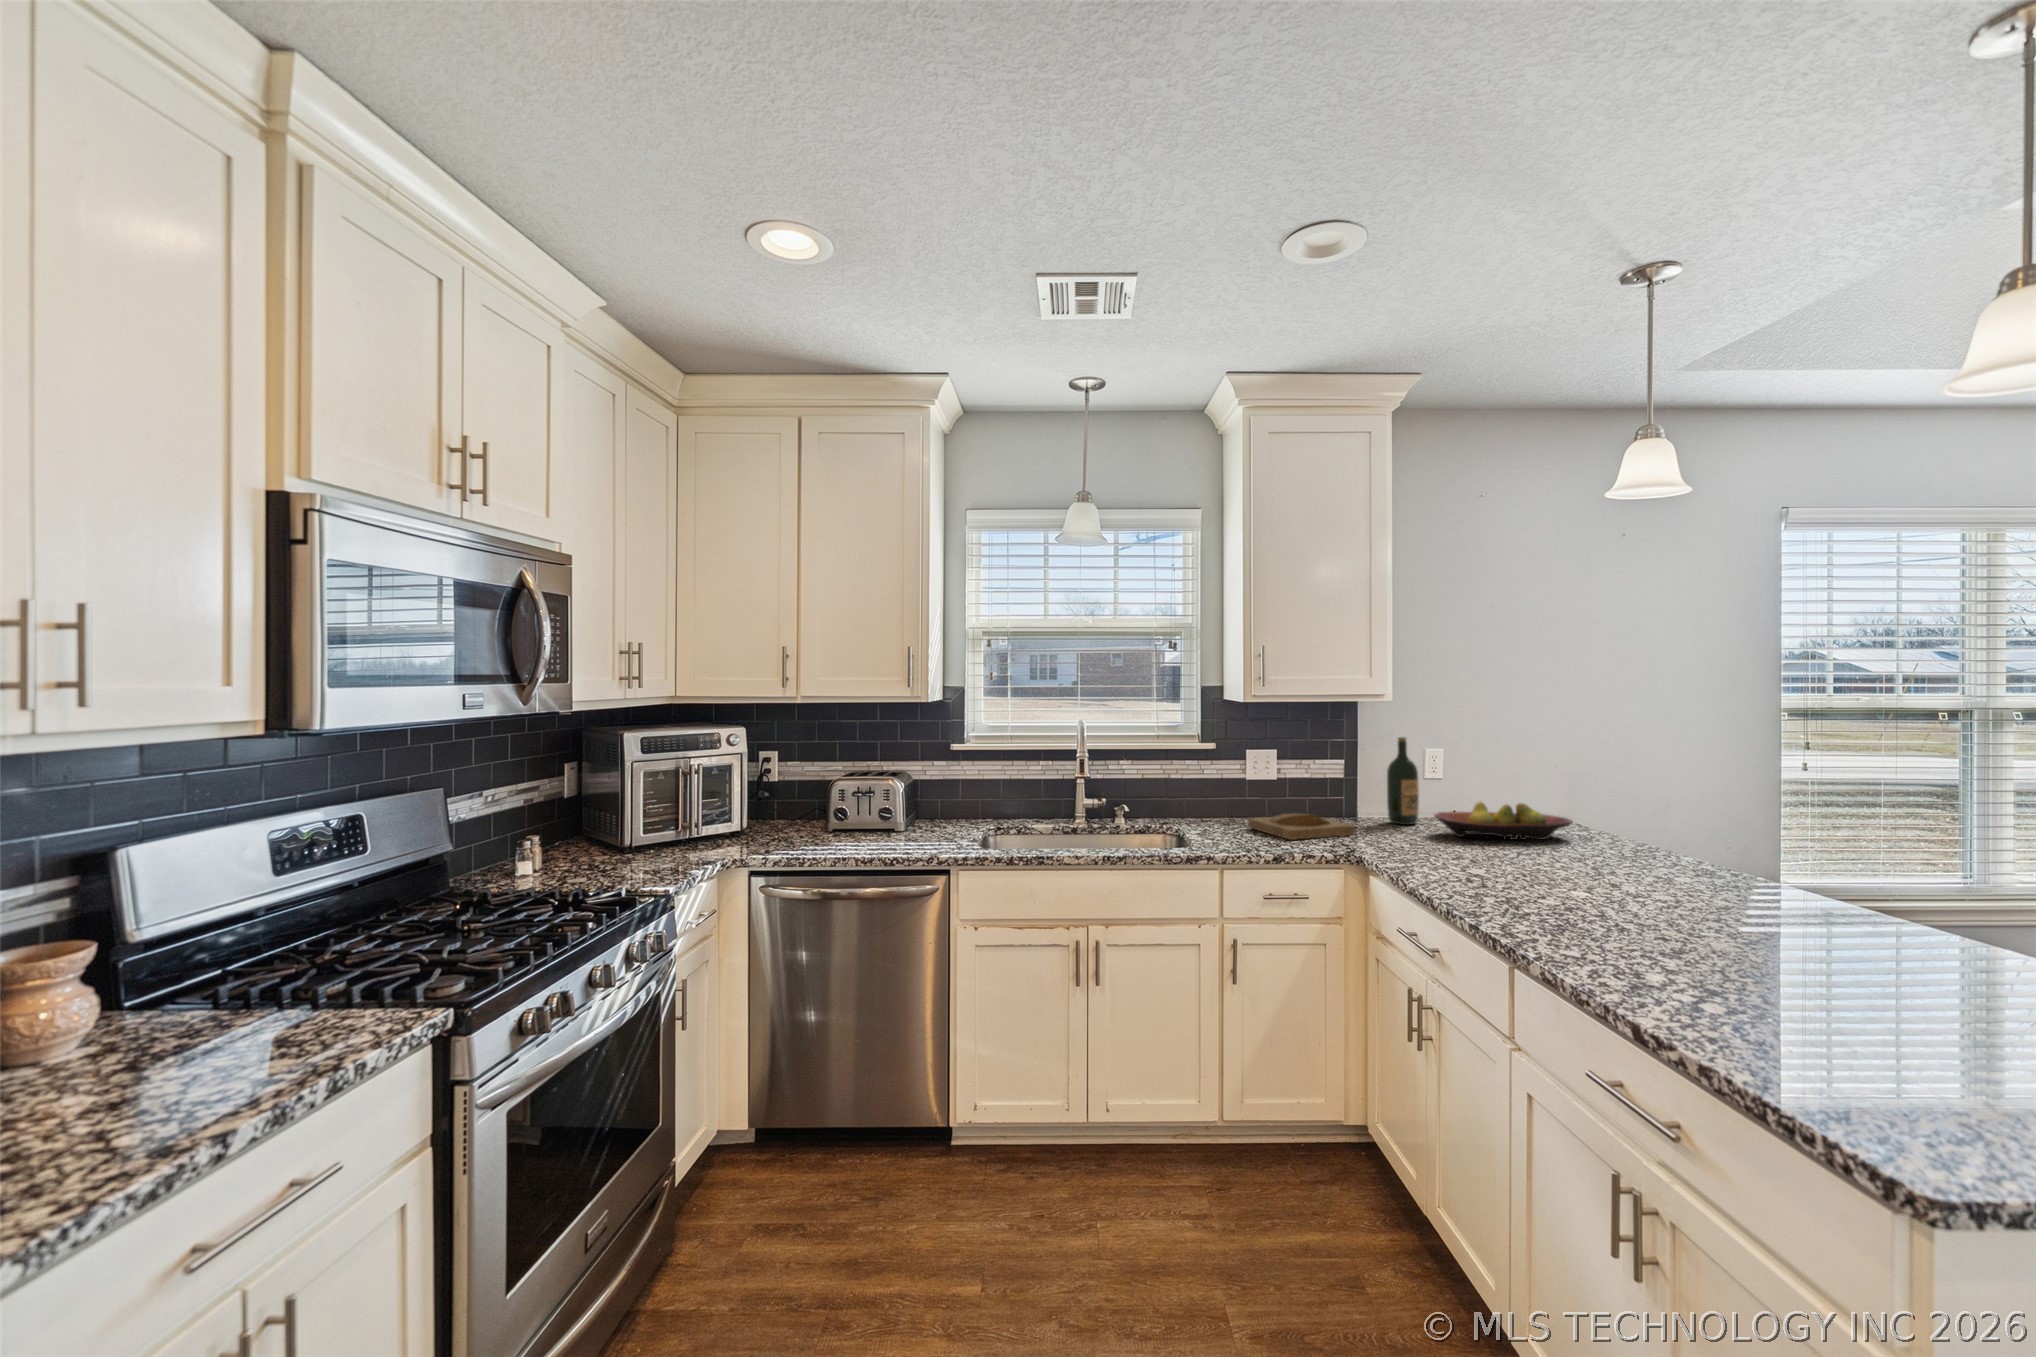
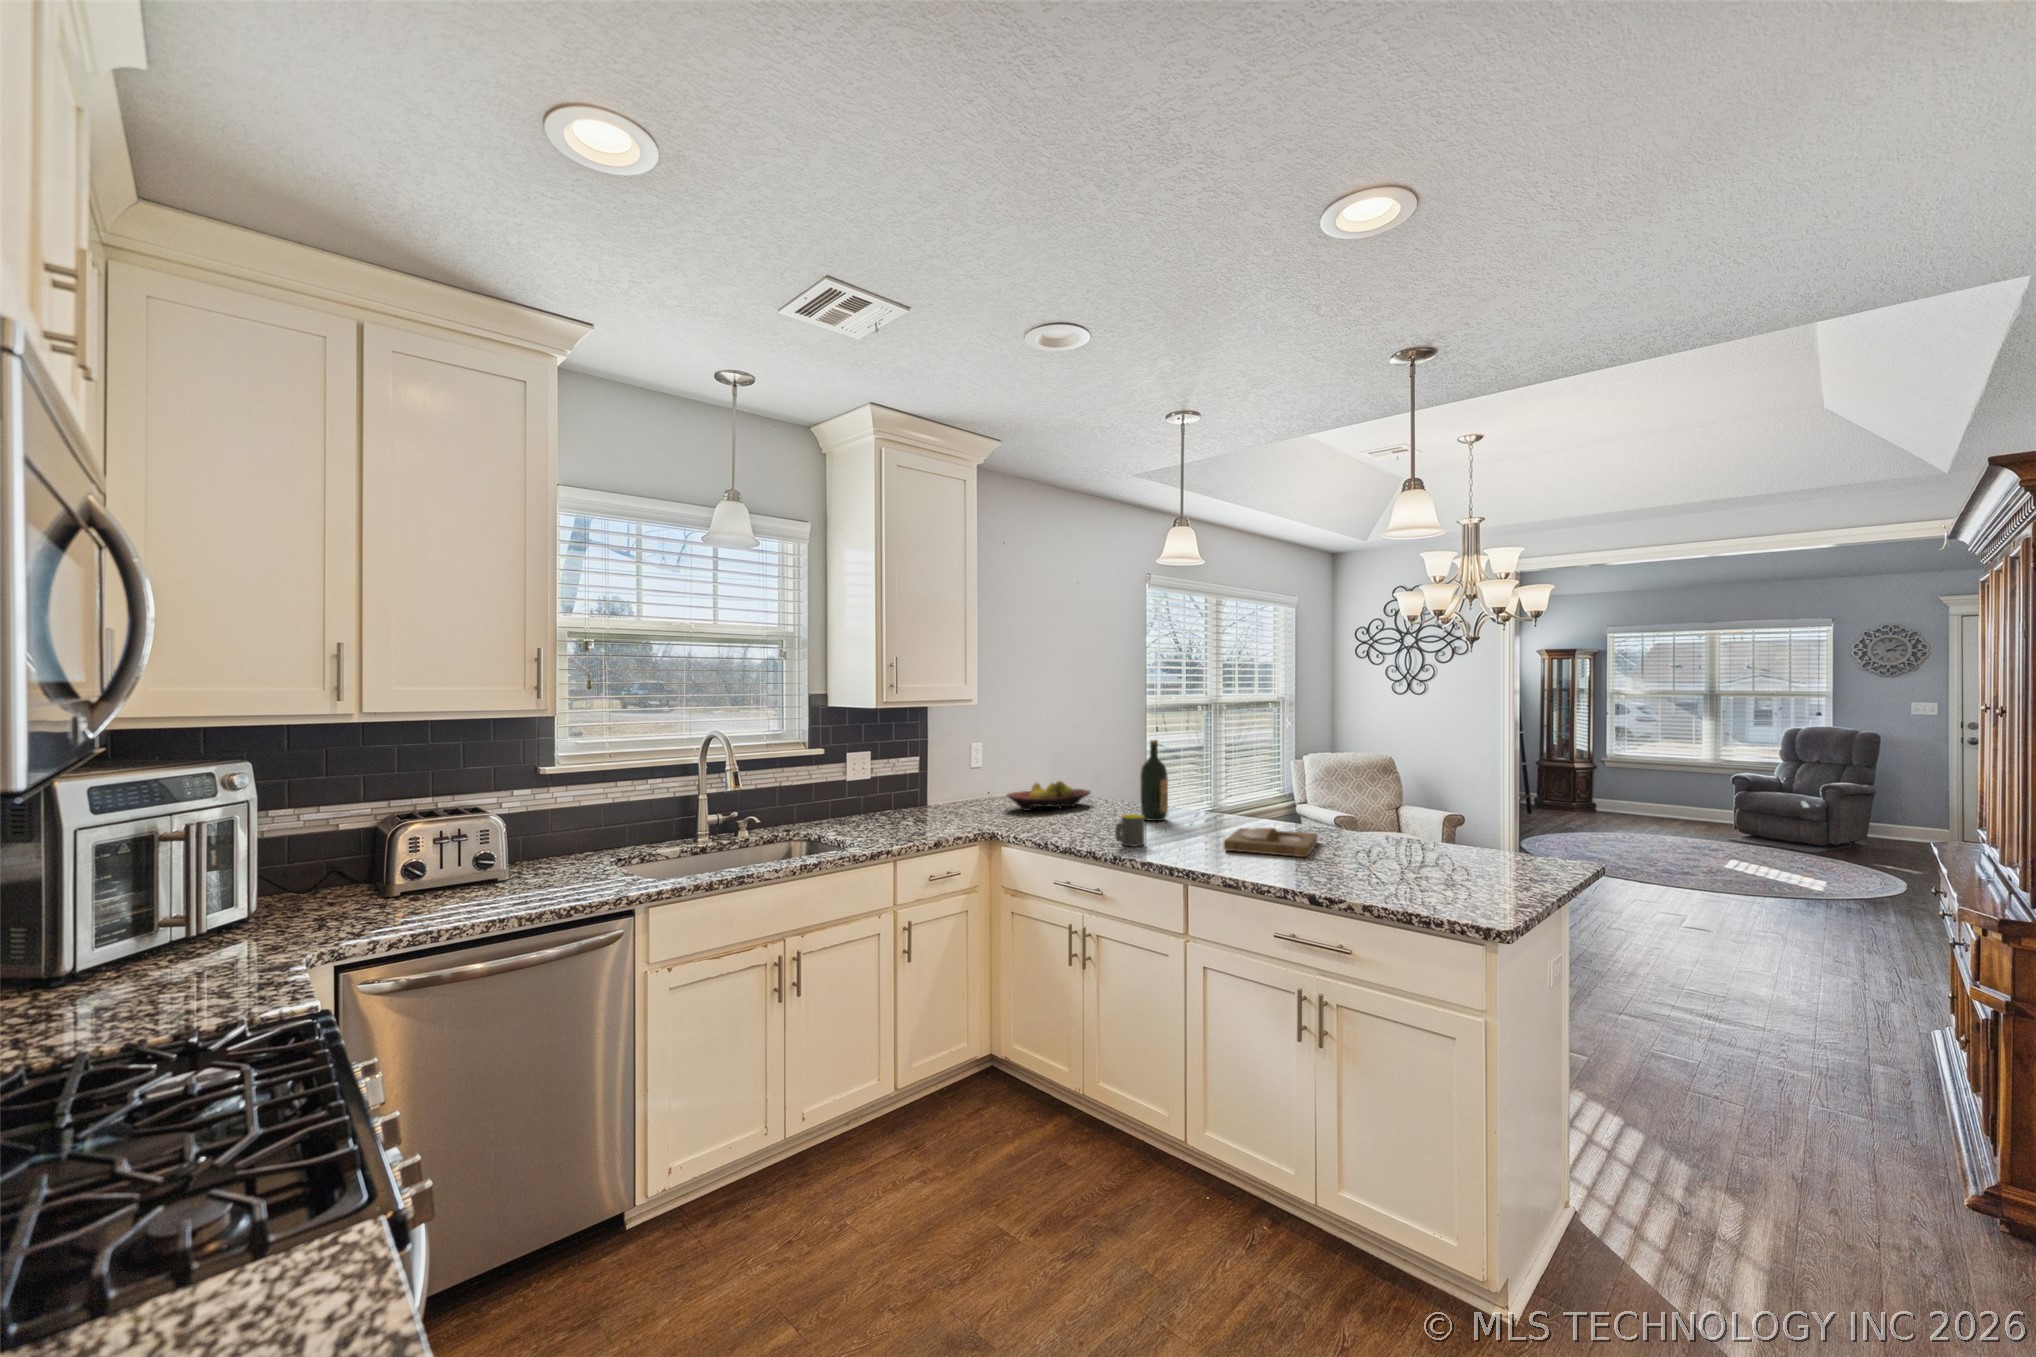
wine bottle: present [1387,737,1419,825] -> present [1140,740,1168,821]
tray: present [1248,814,1355,840] -> present [1224,828,1317,857]
mug: none [1466,854,1522,901] -> present [1115,814,1144,847]

